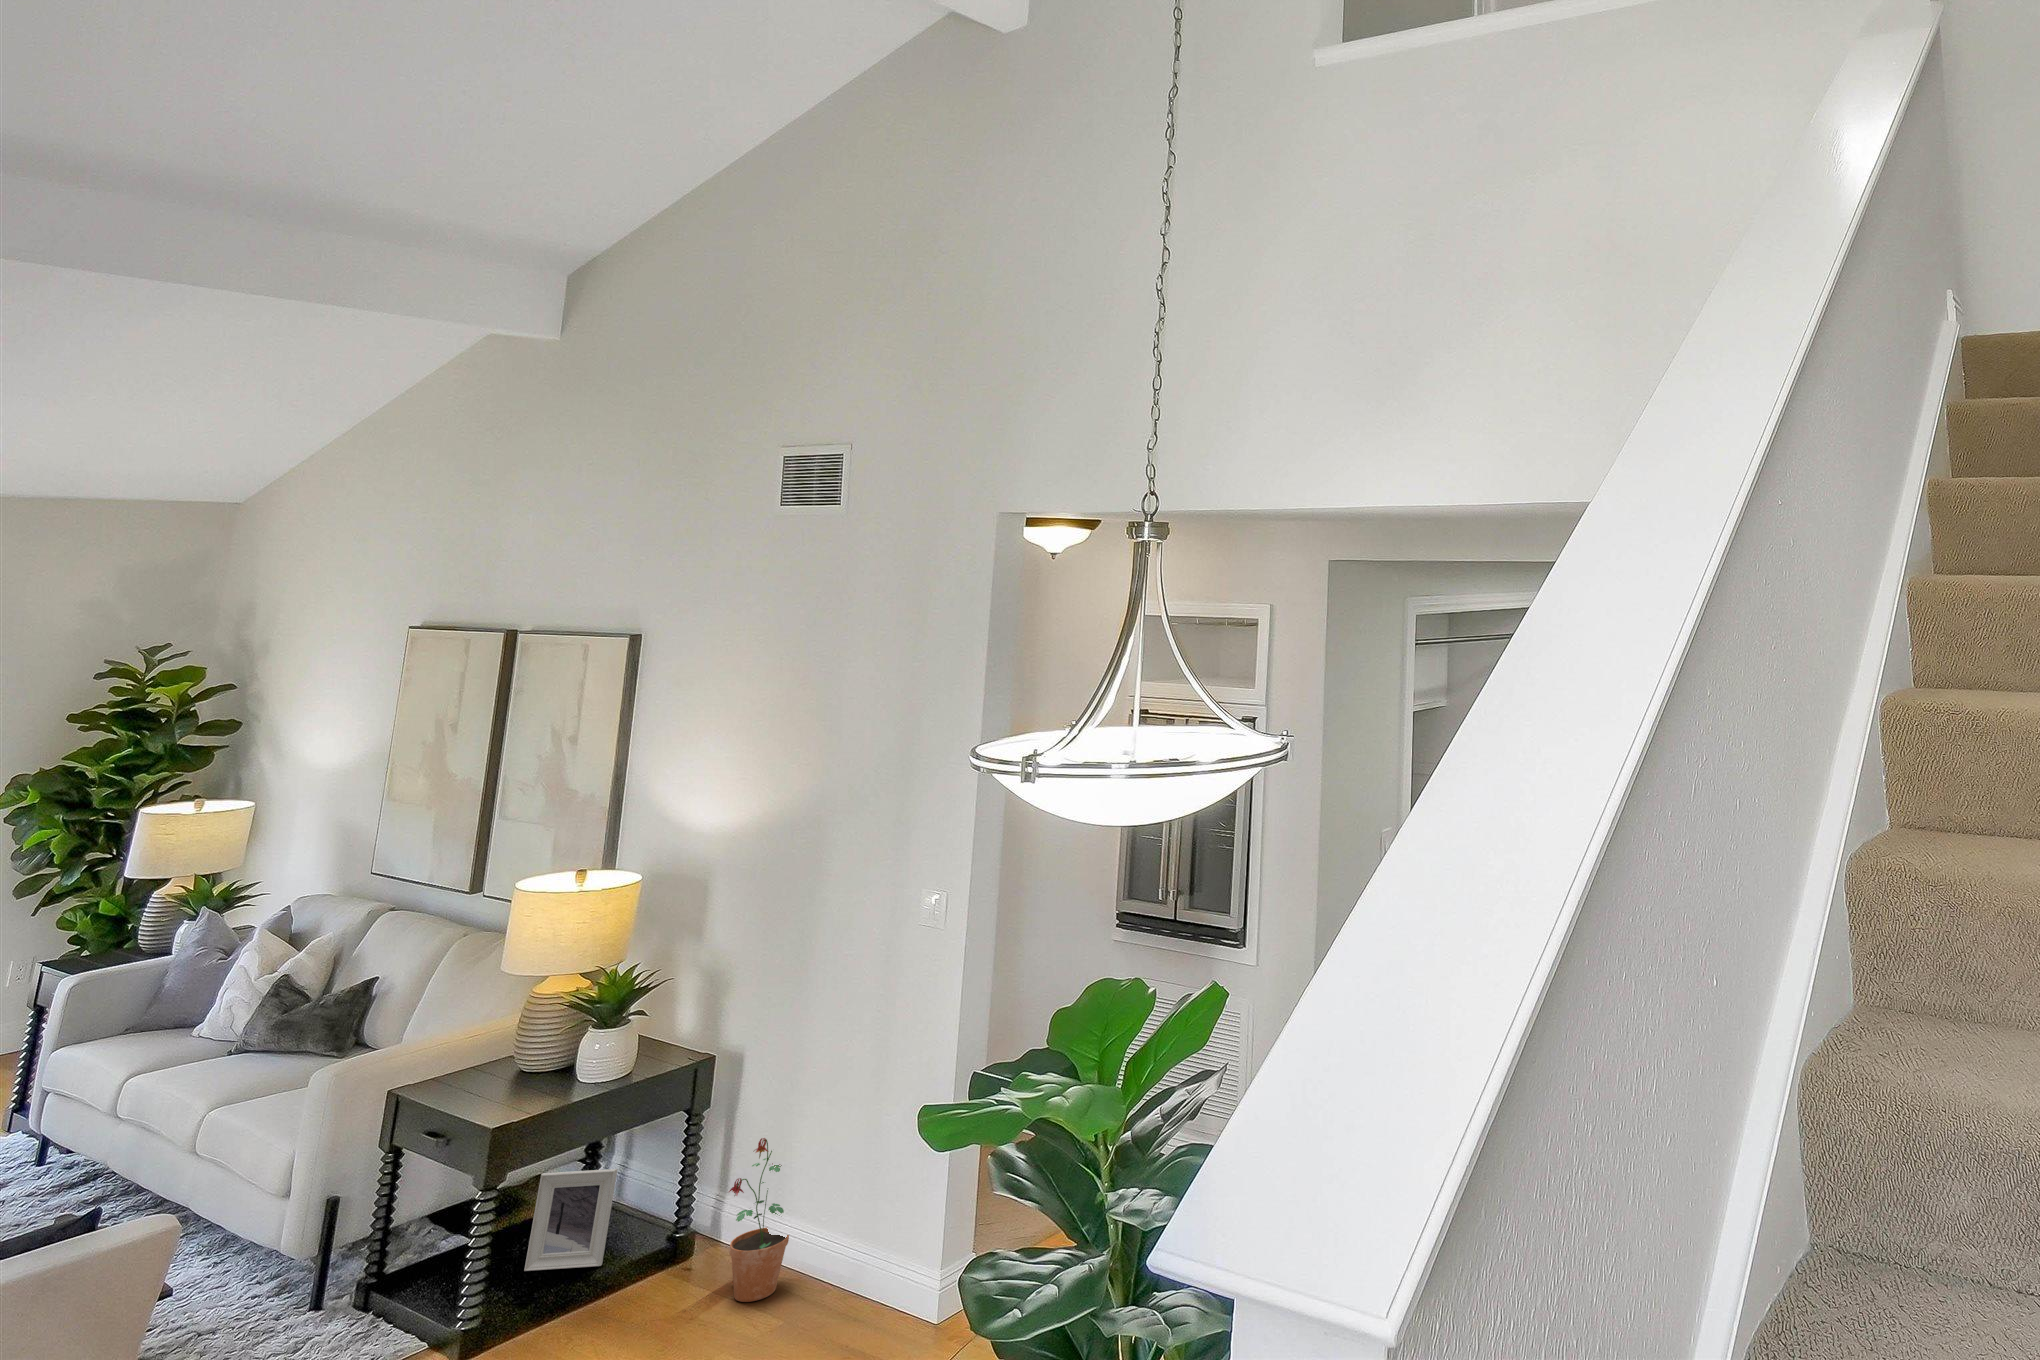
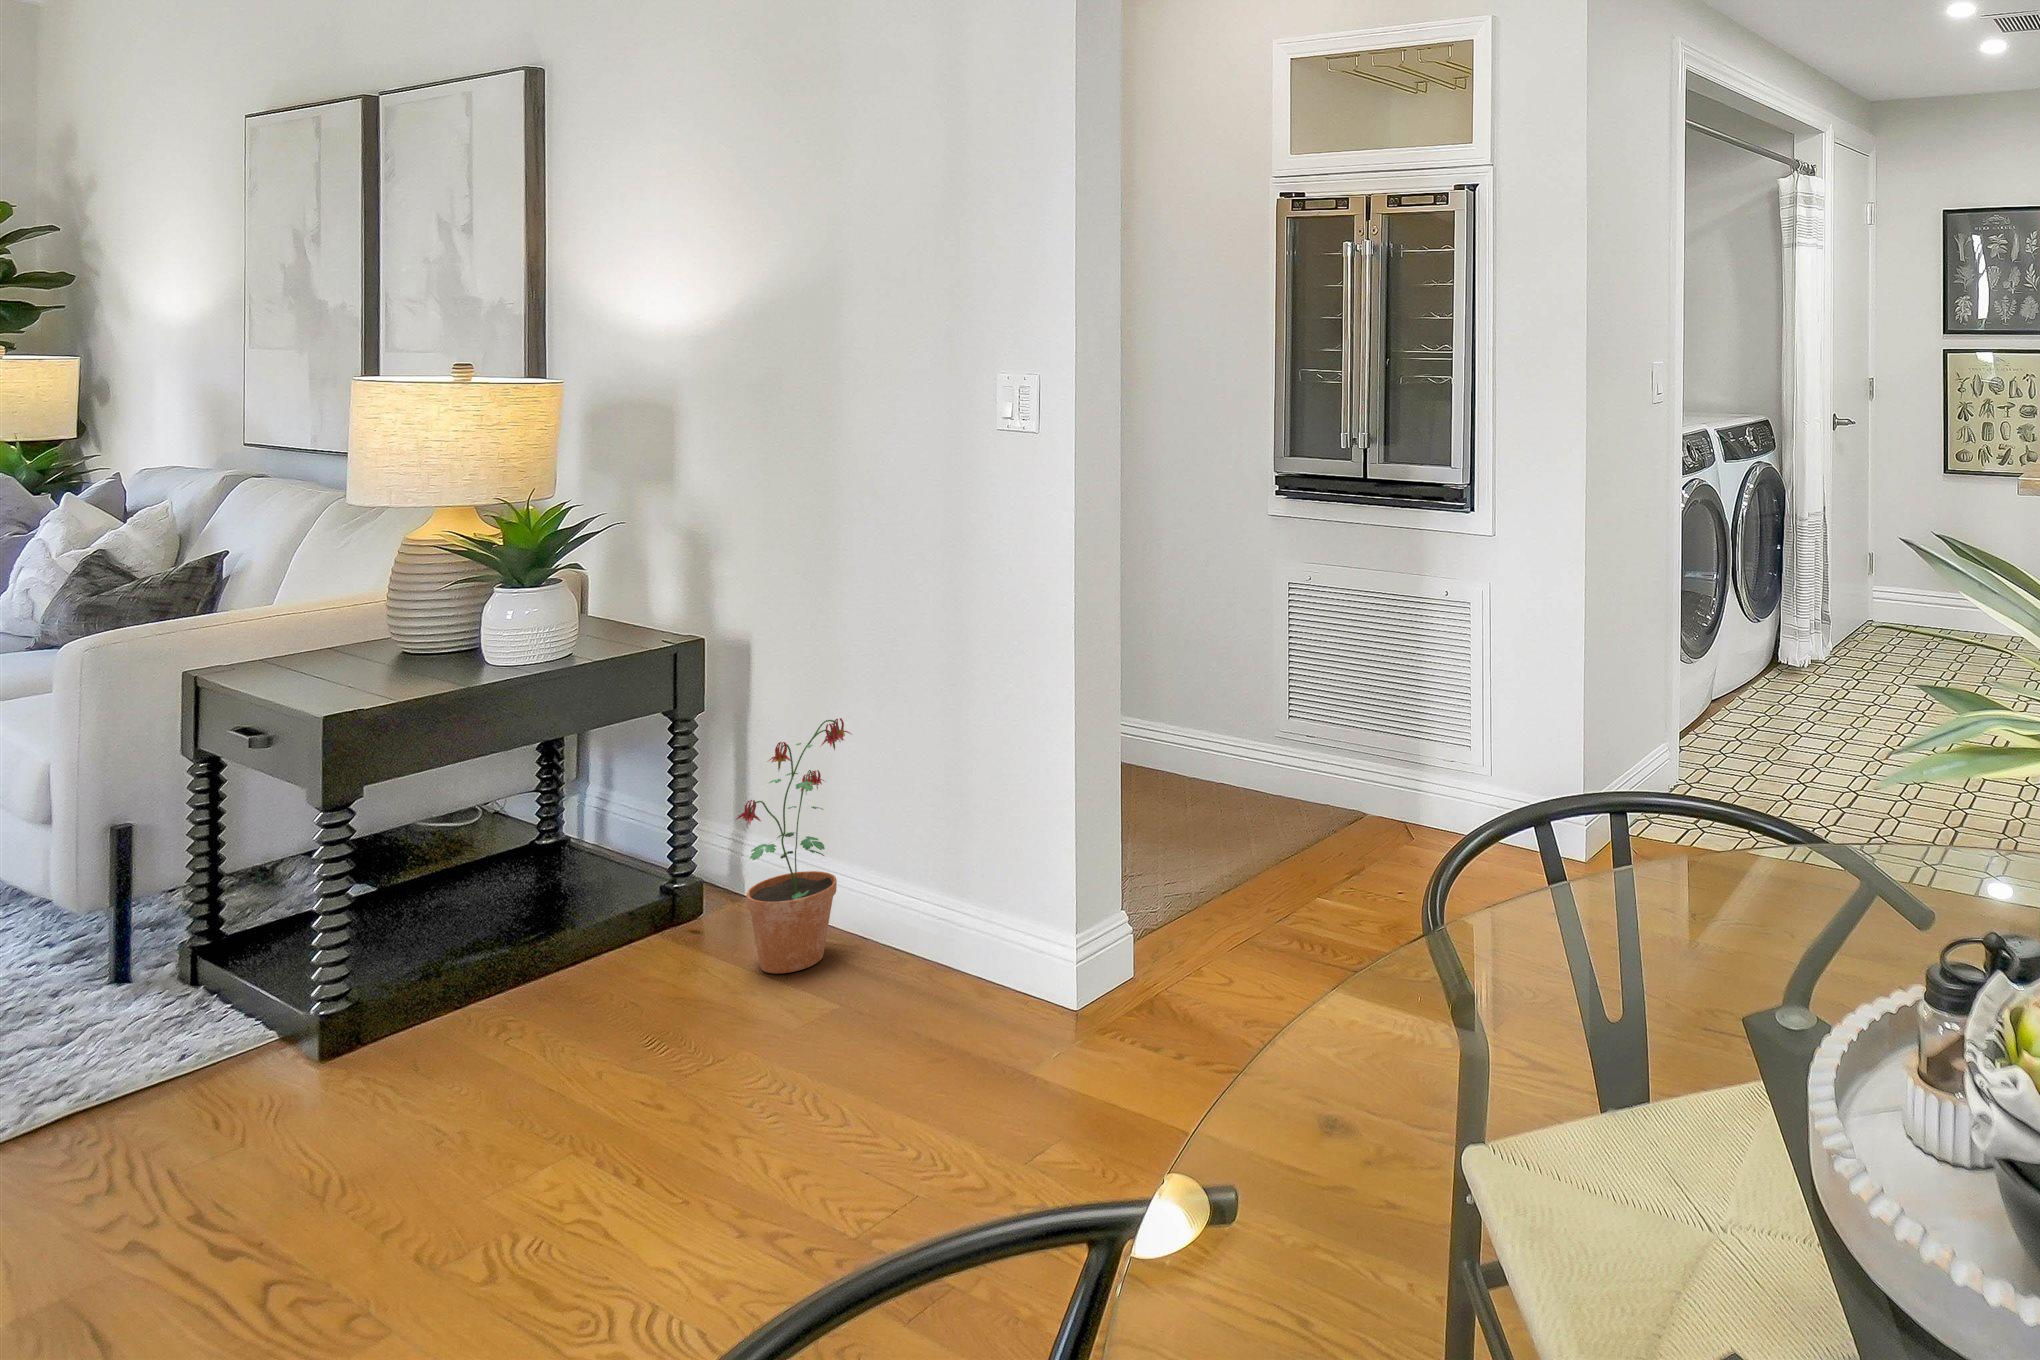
picture frame: present [524,1169,618,1271] -> none [440,790,570,931]

